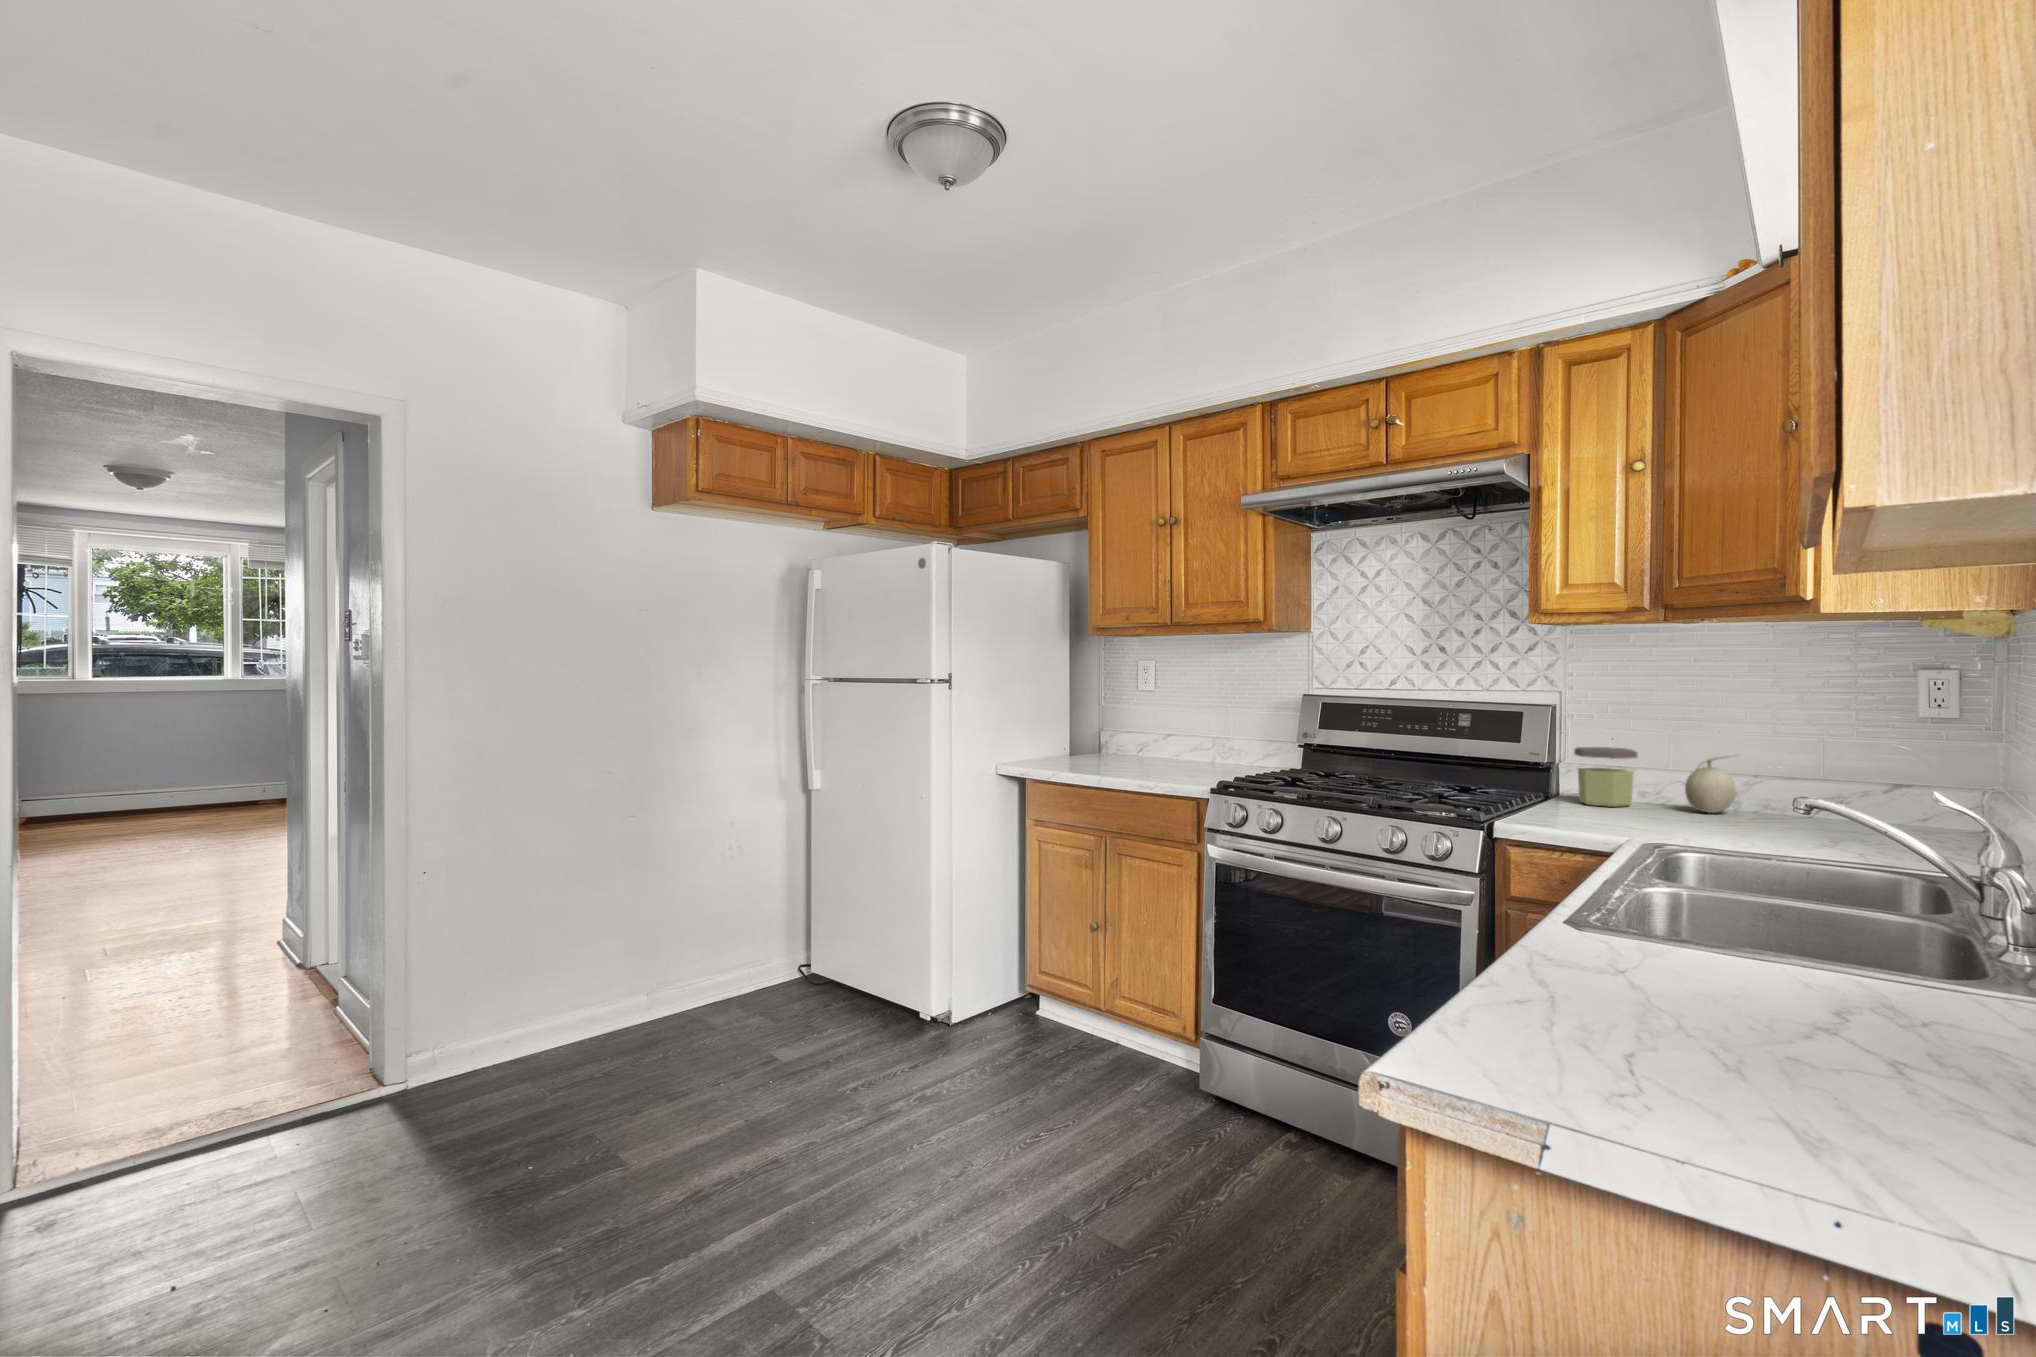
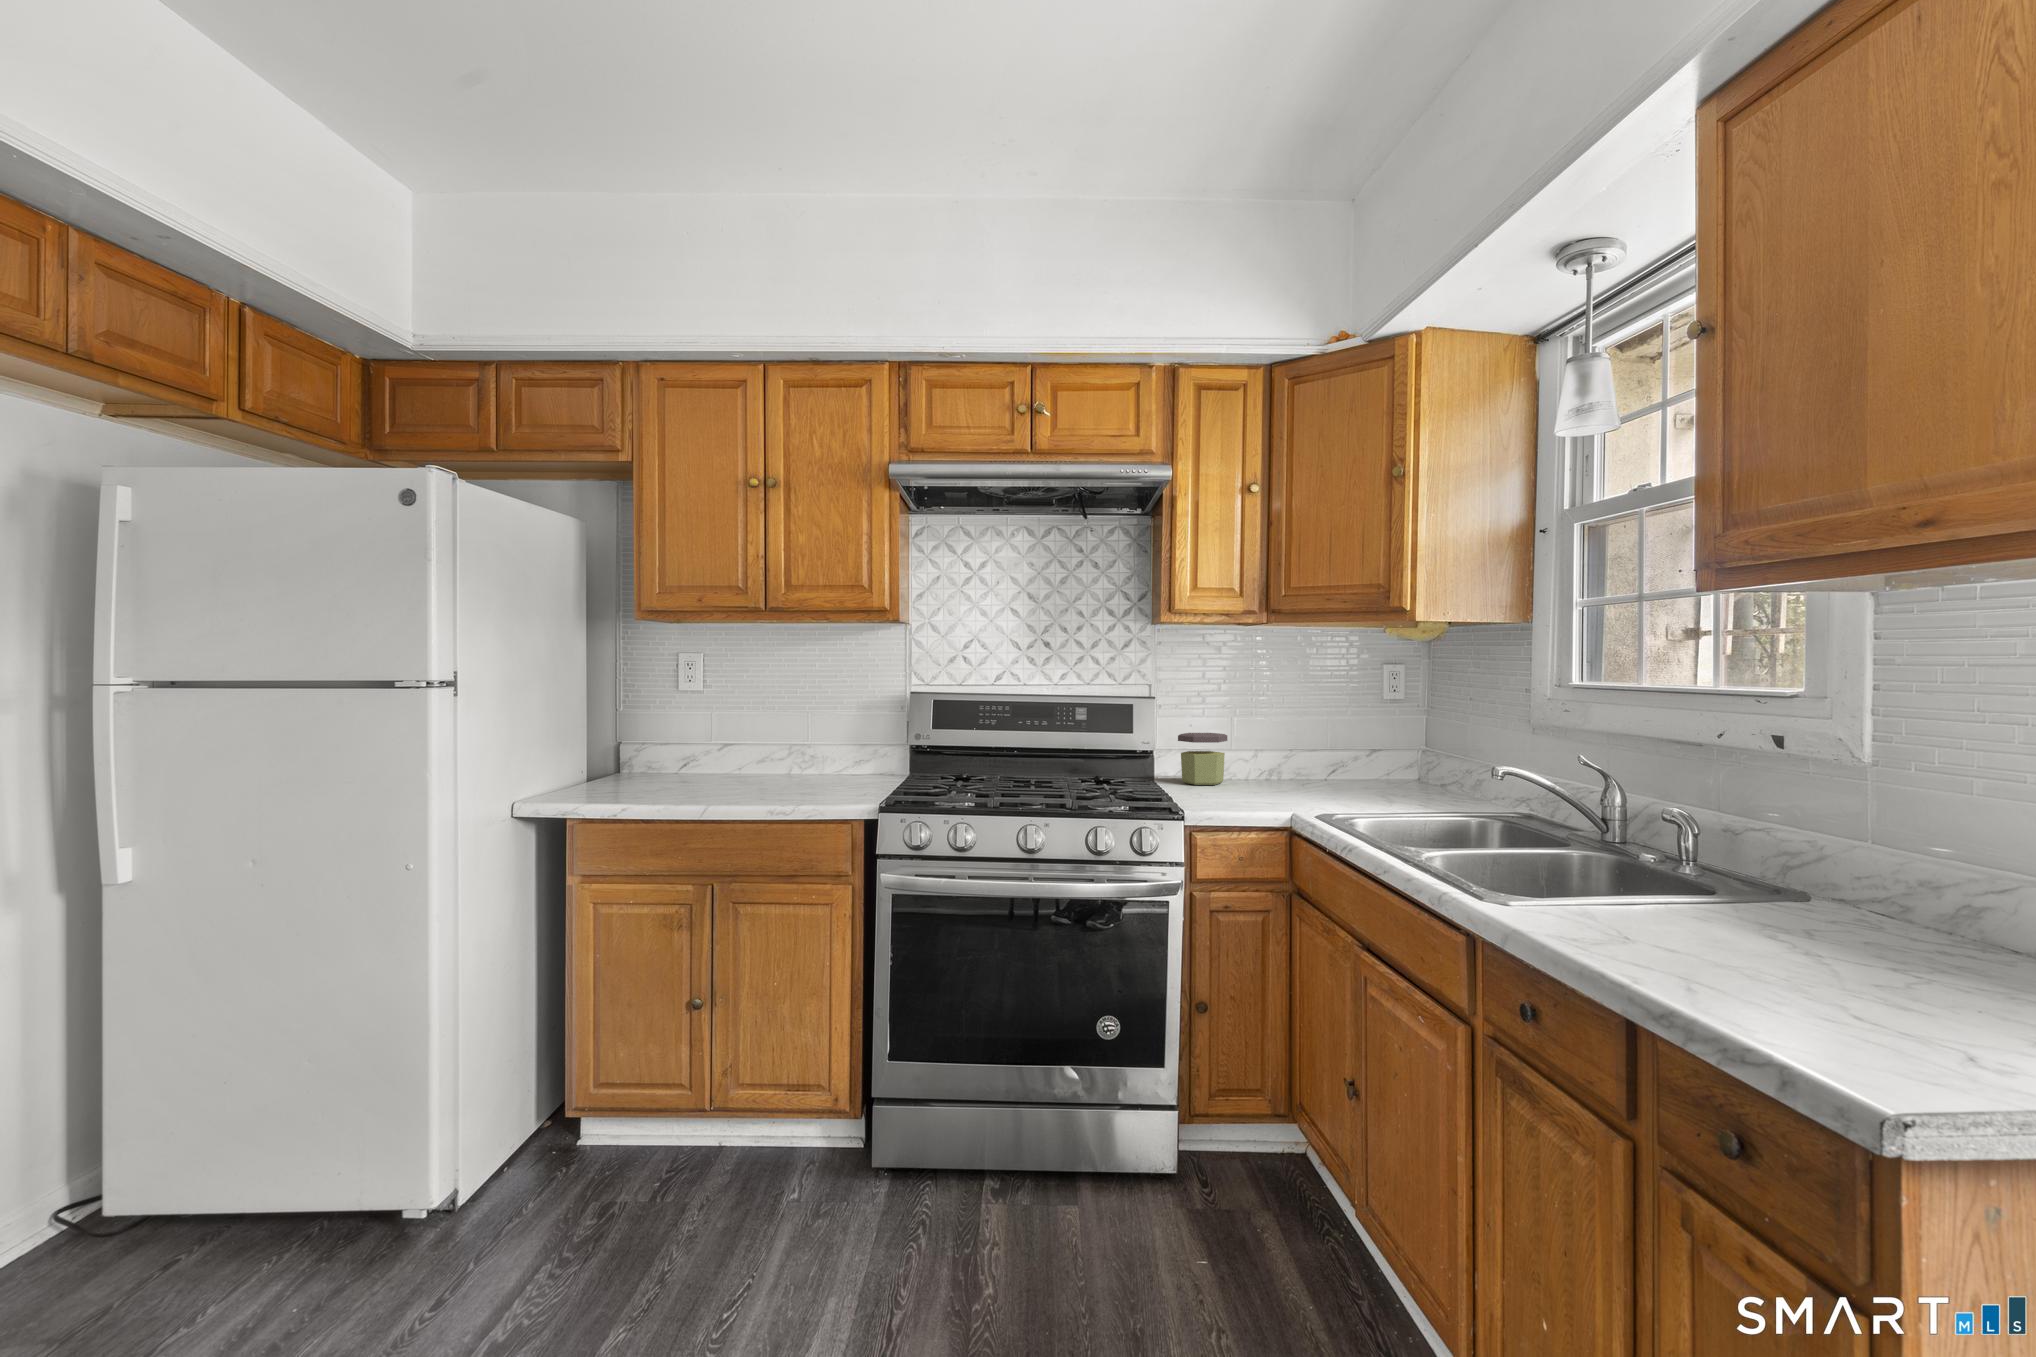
fruit: present [1685,756,1736,813] -> none [1260,733,1296,782]

